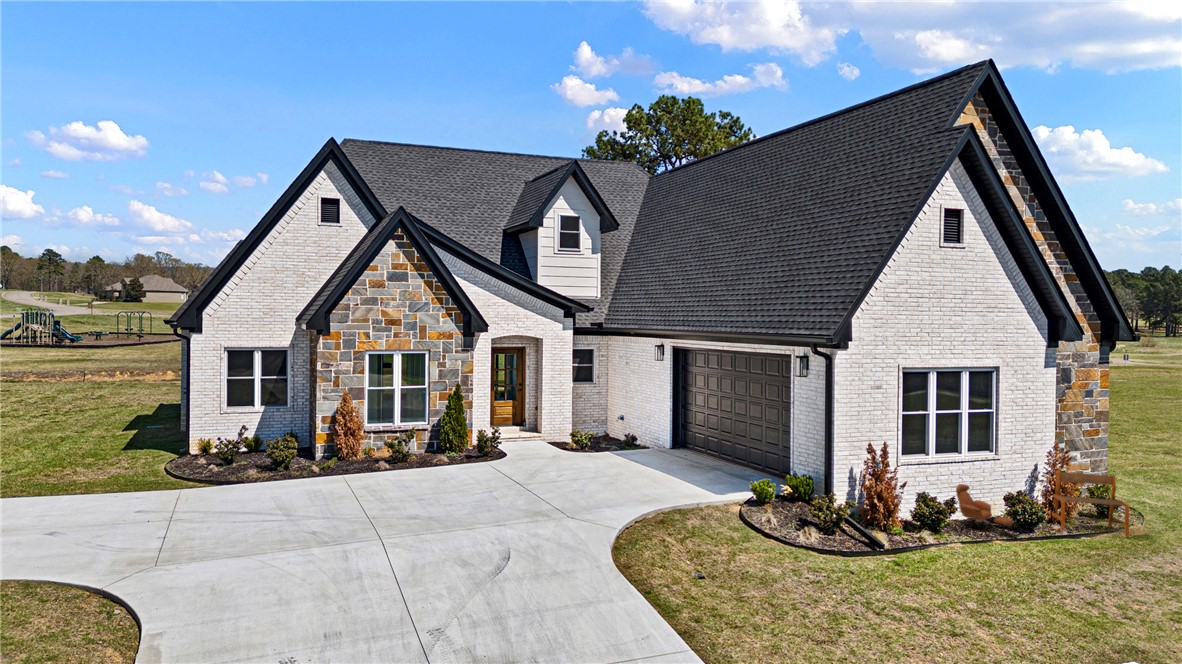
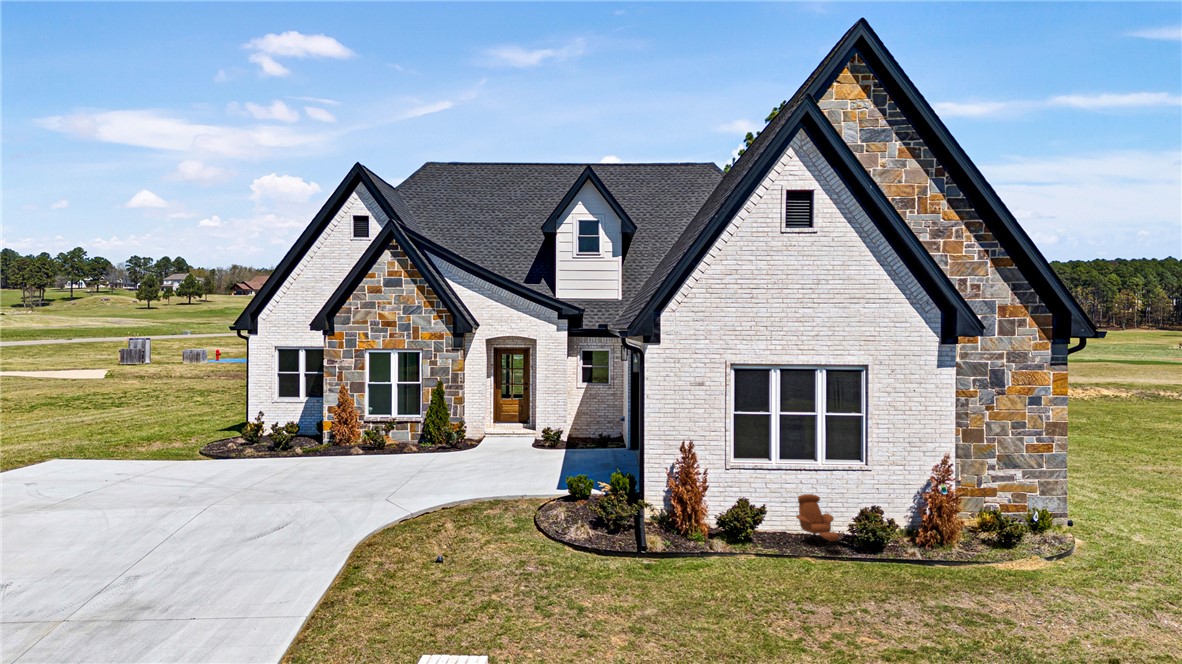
bench: present [1052,471,1129,537] -> none [921,488,1004,570]

